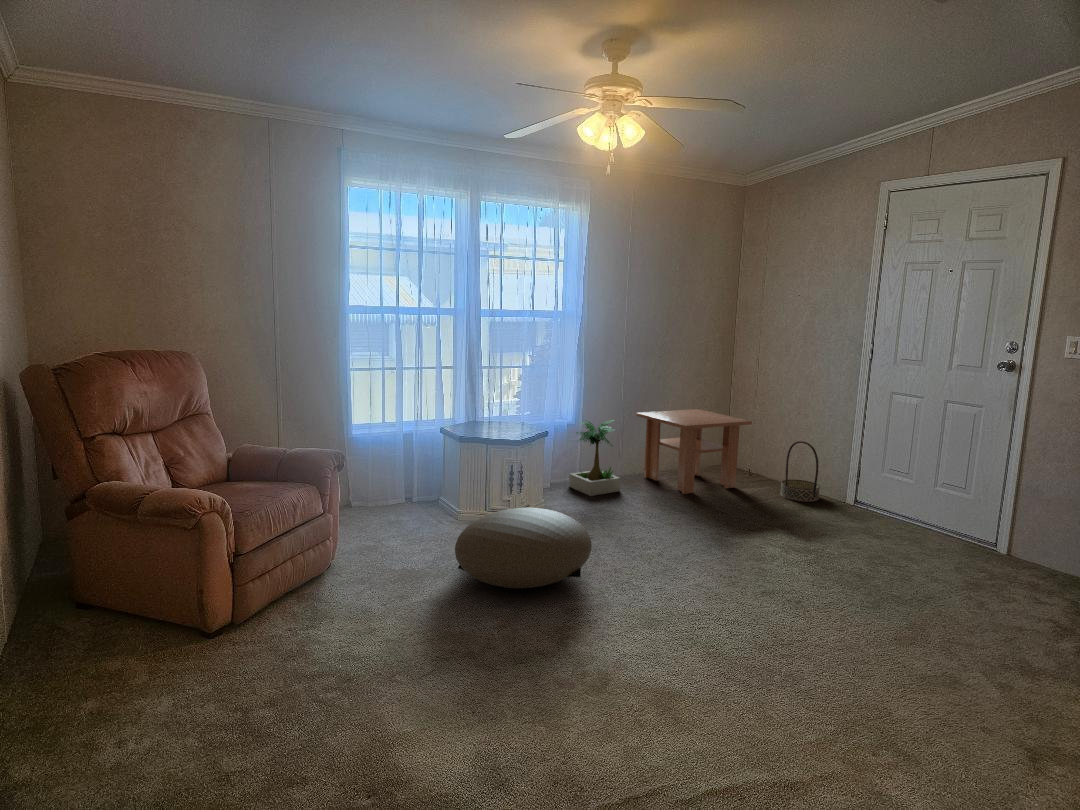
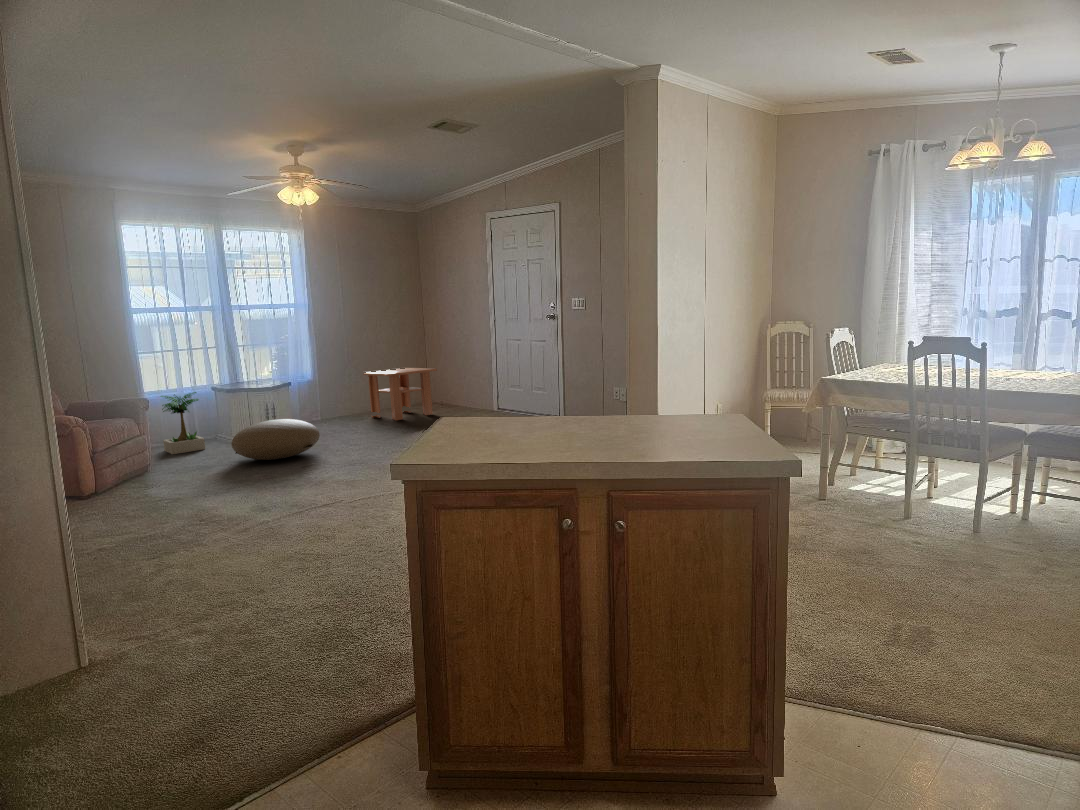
potted plant: present [569,420,621,496] -> present [161,392,205,454]
basket: present [780,441,820,502] -> none [459,377,483,415]

